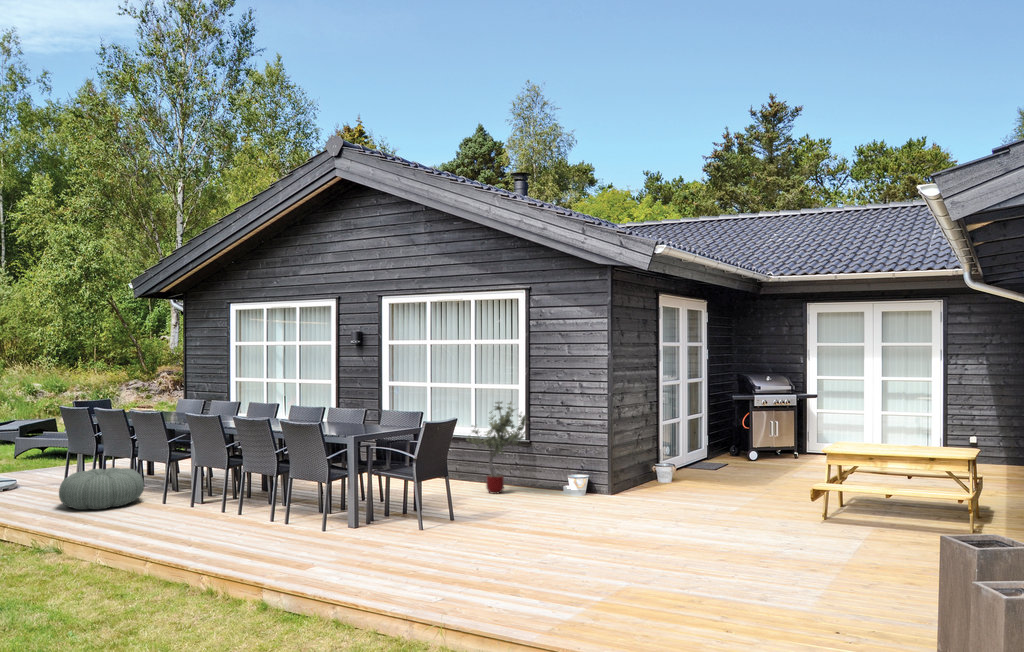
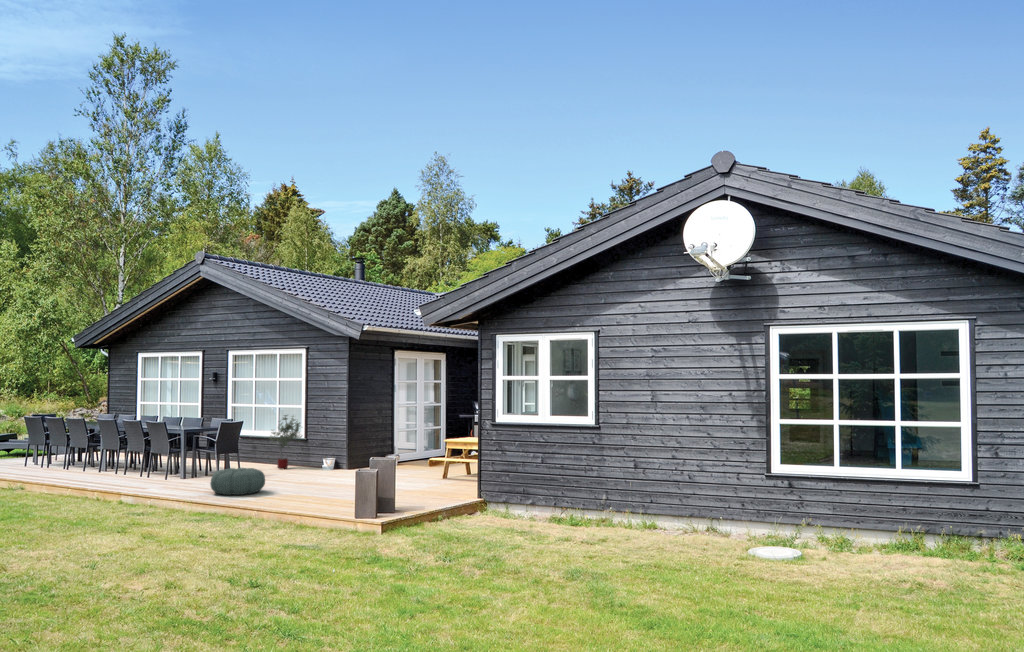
pouf: present [59,468,144,510] -> present [210,468,265,495]

